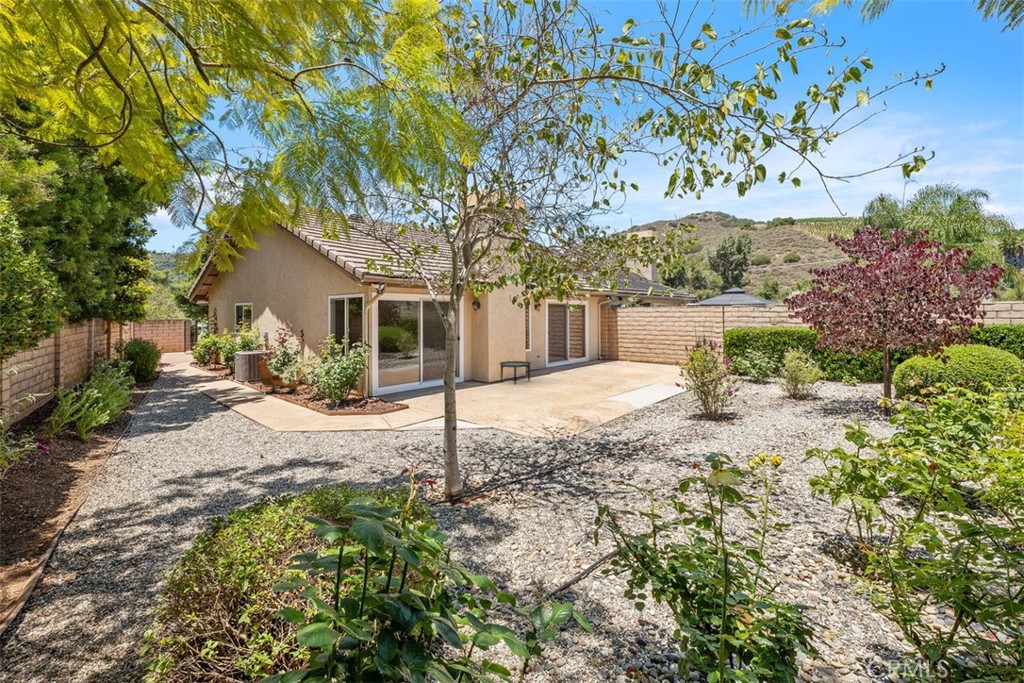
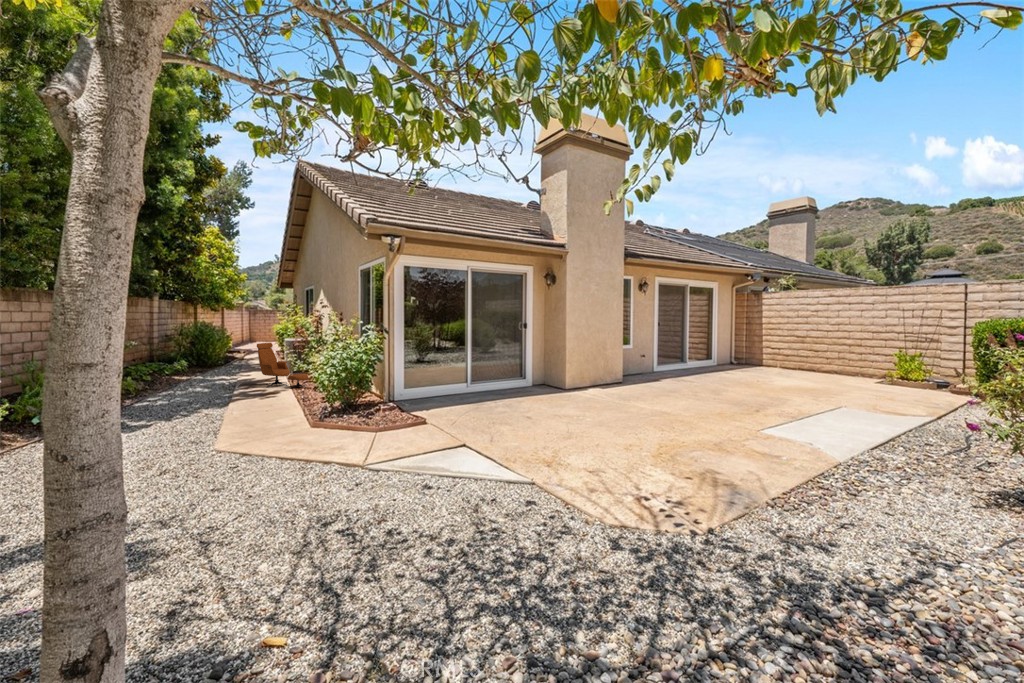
round table: present [500,361,531,384] -> none [585,359,635,393]

